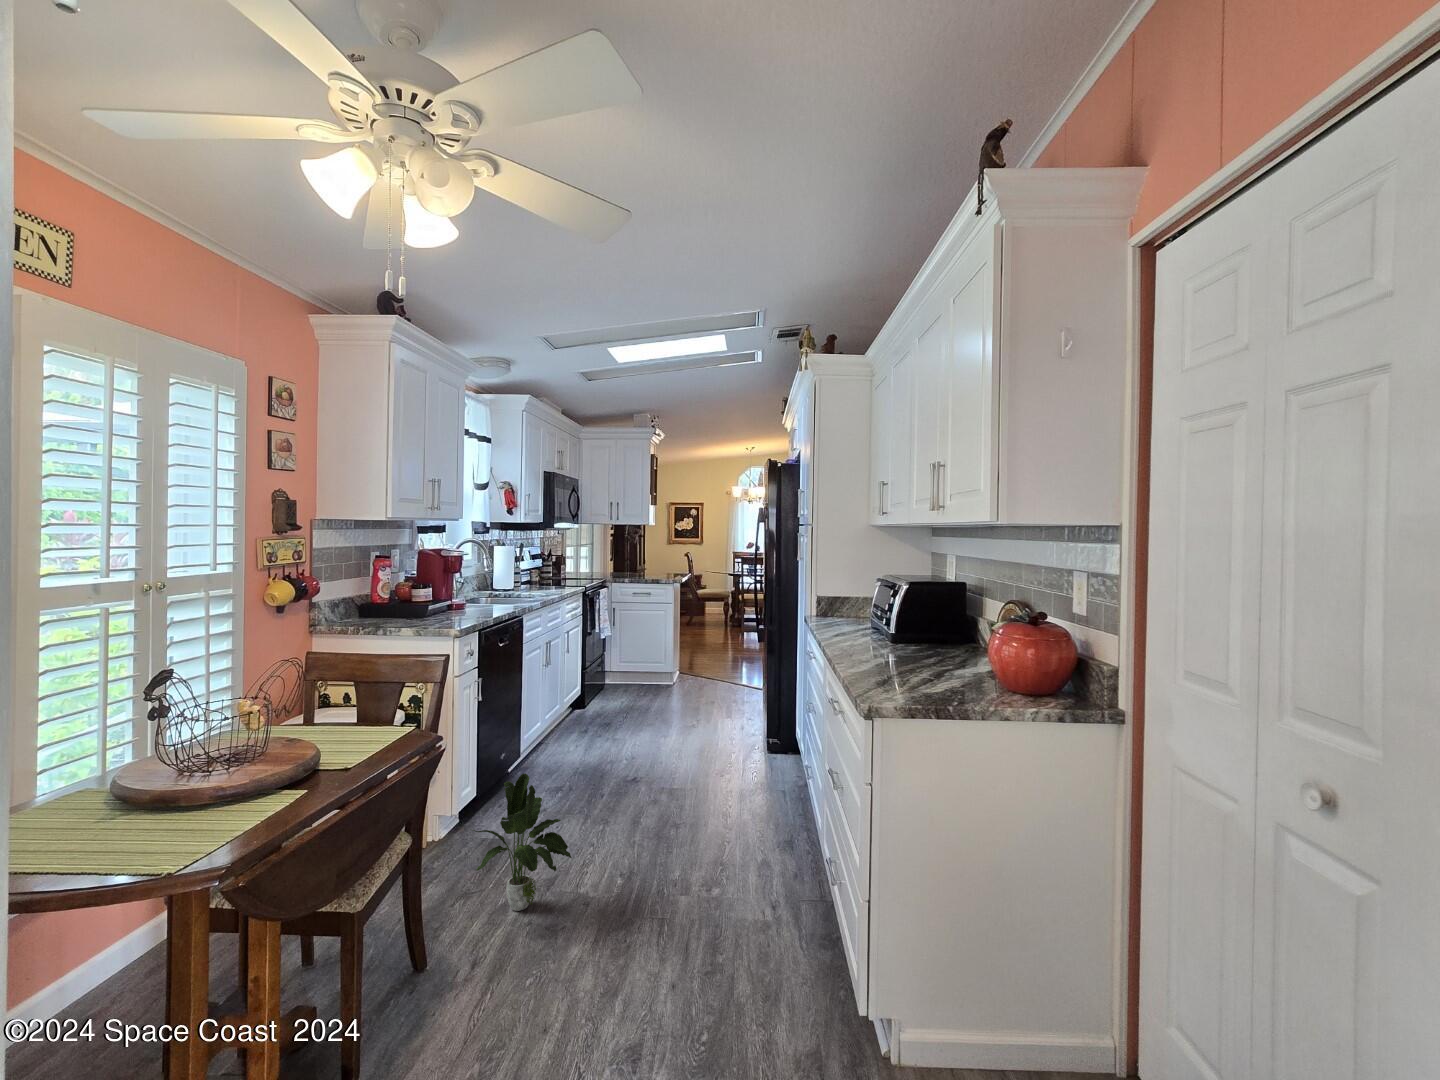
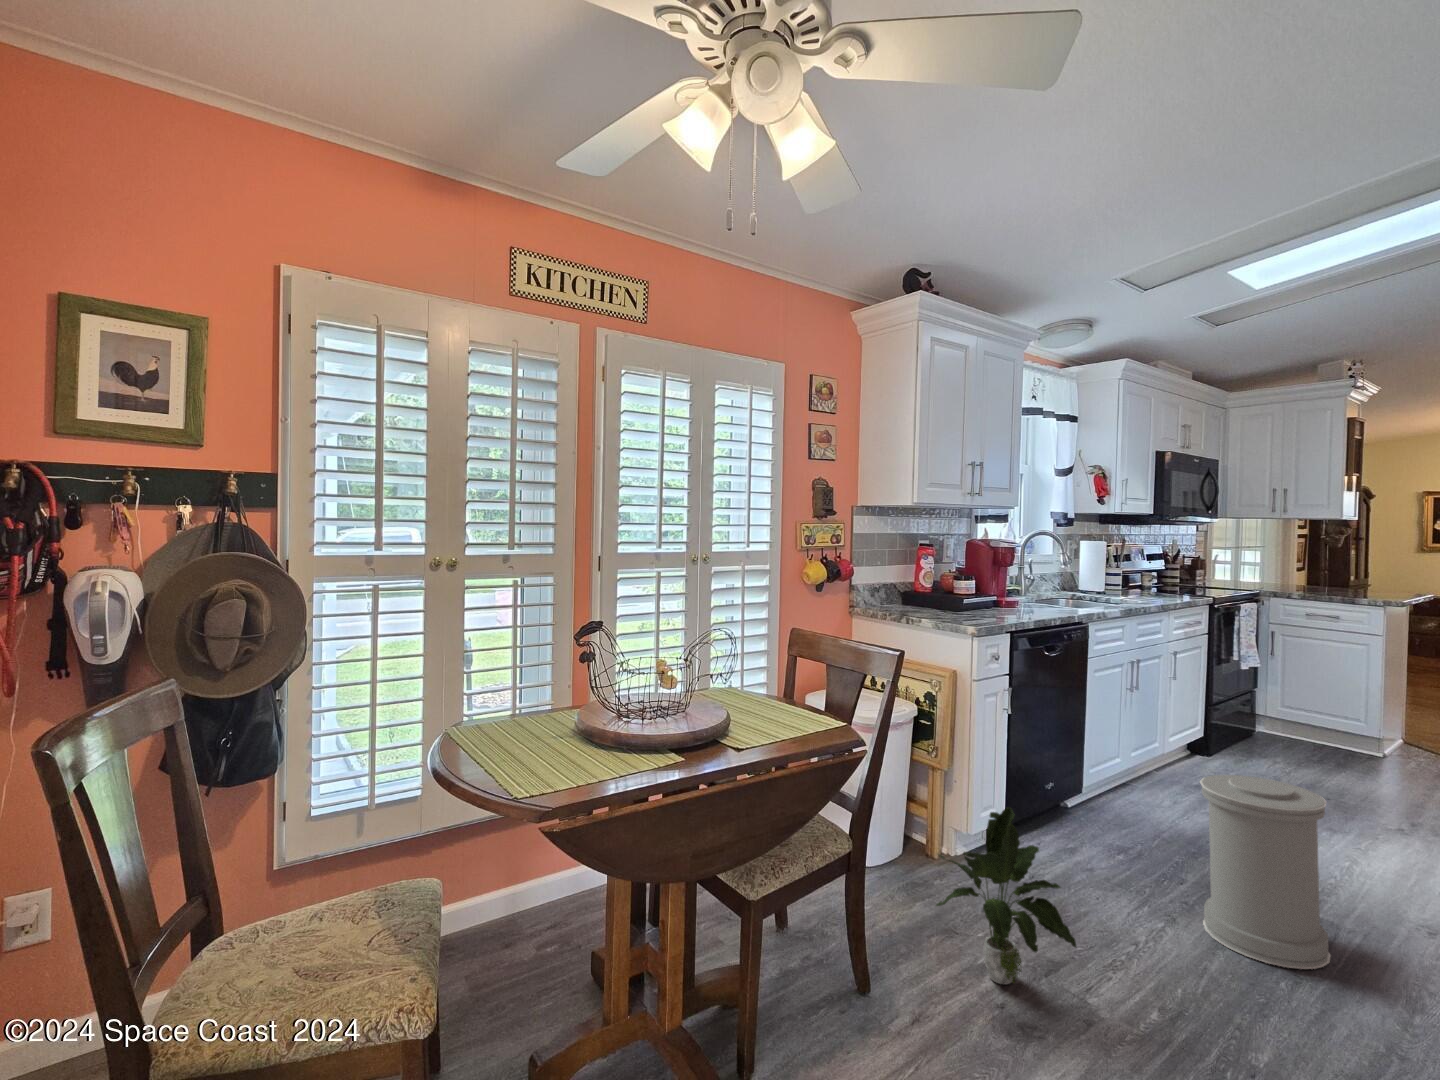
trash can: none [616,710,681,826] -> present [1200,775,1330,969]

